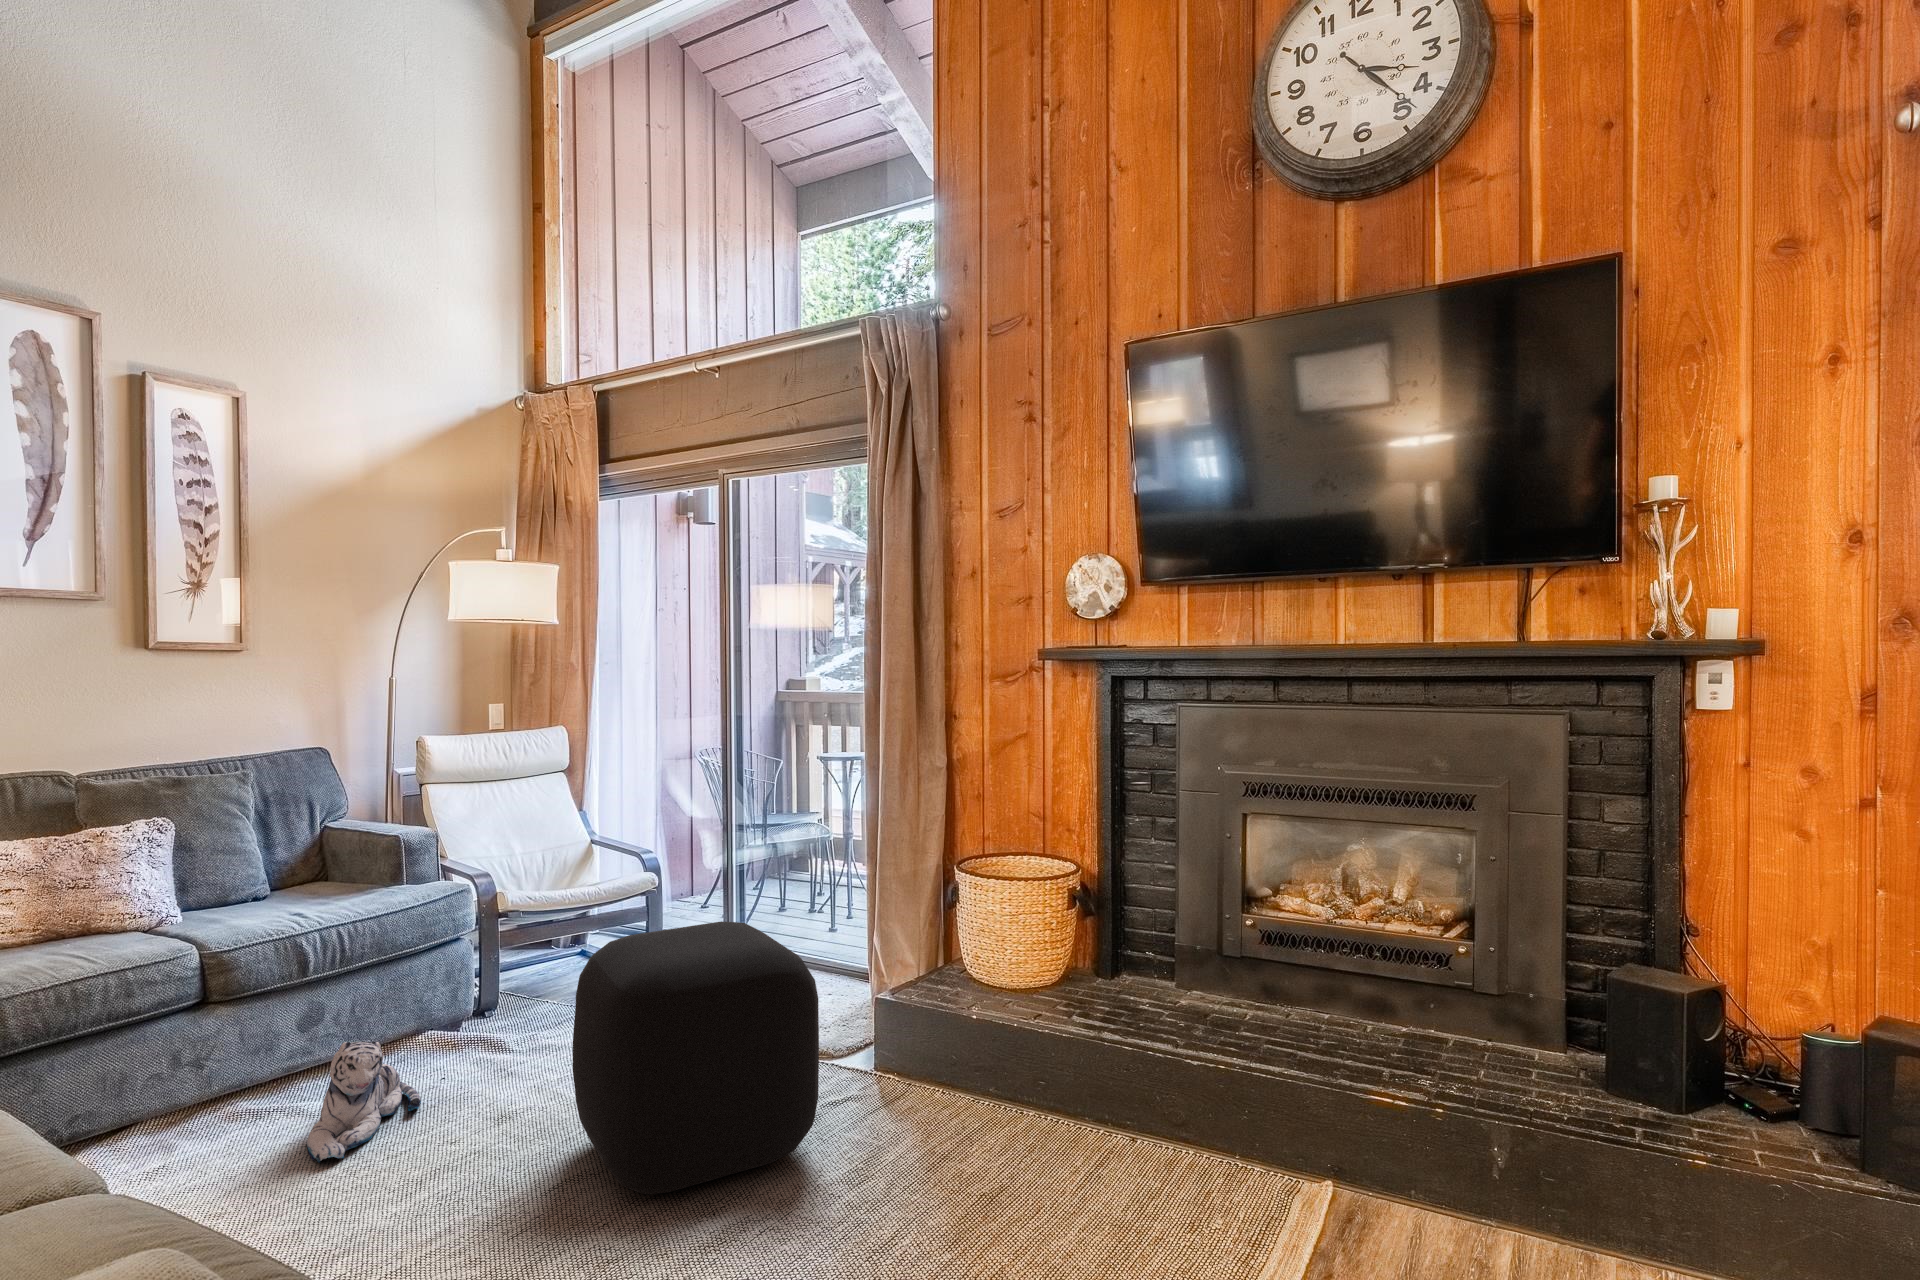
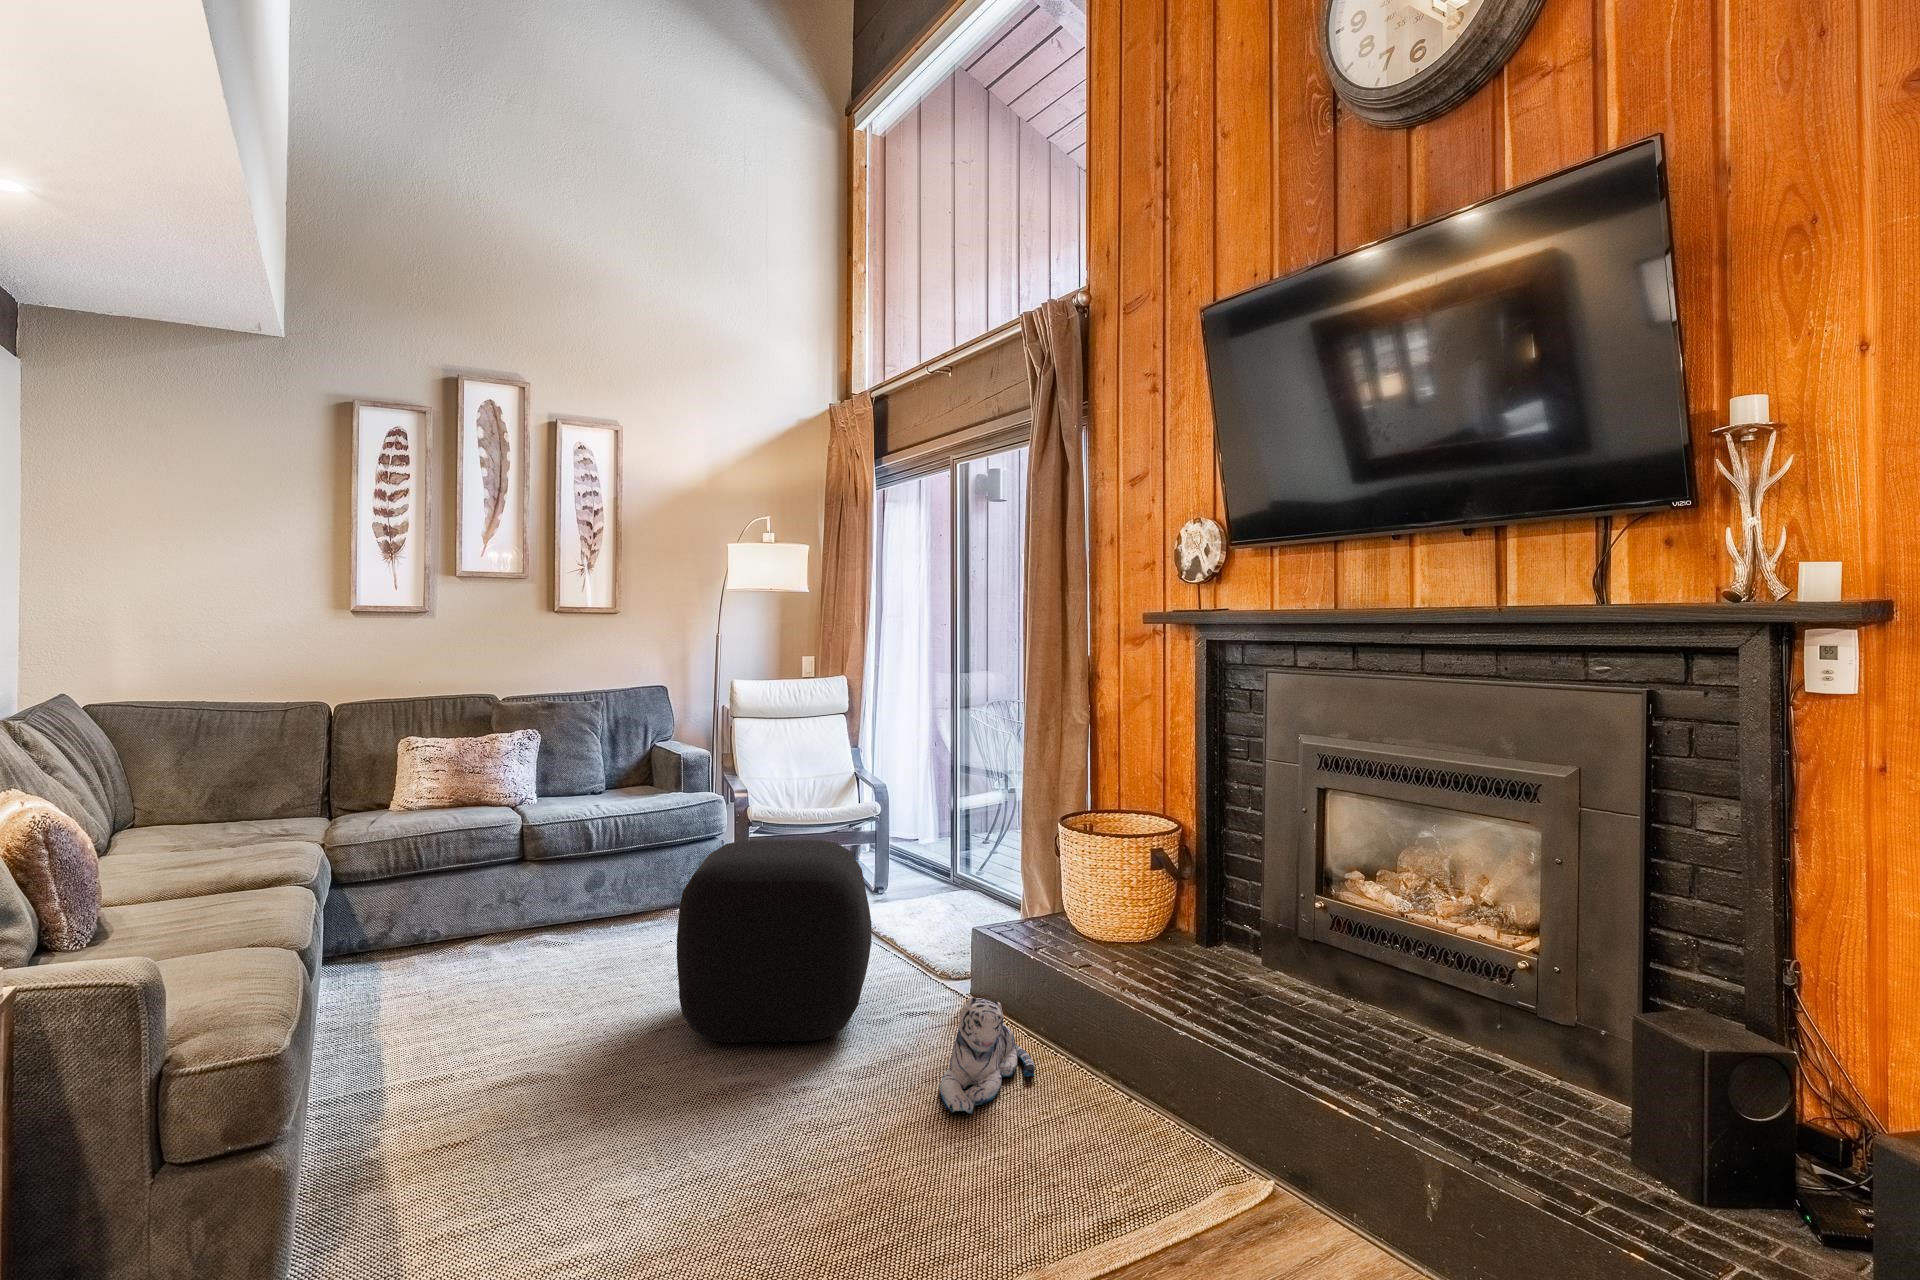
plush toy: present [307,1041,421,1163] -> present [939,997,1035,1113]

